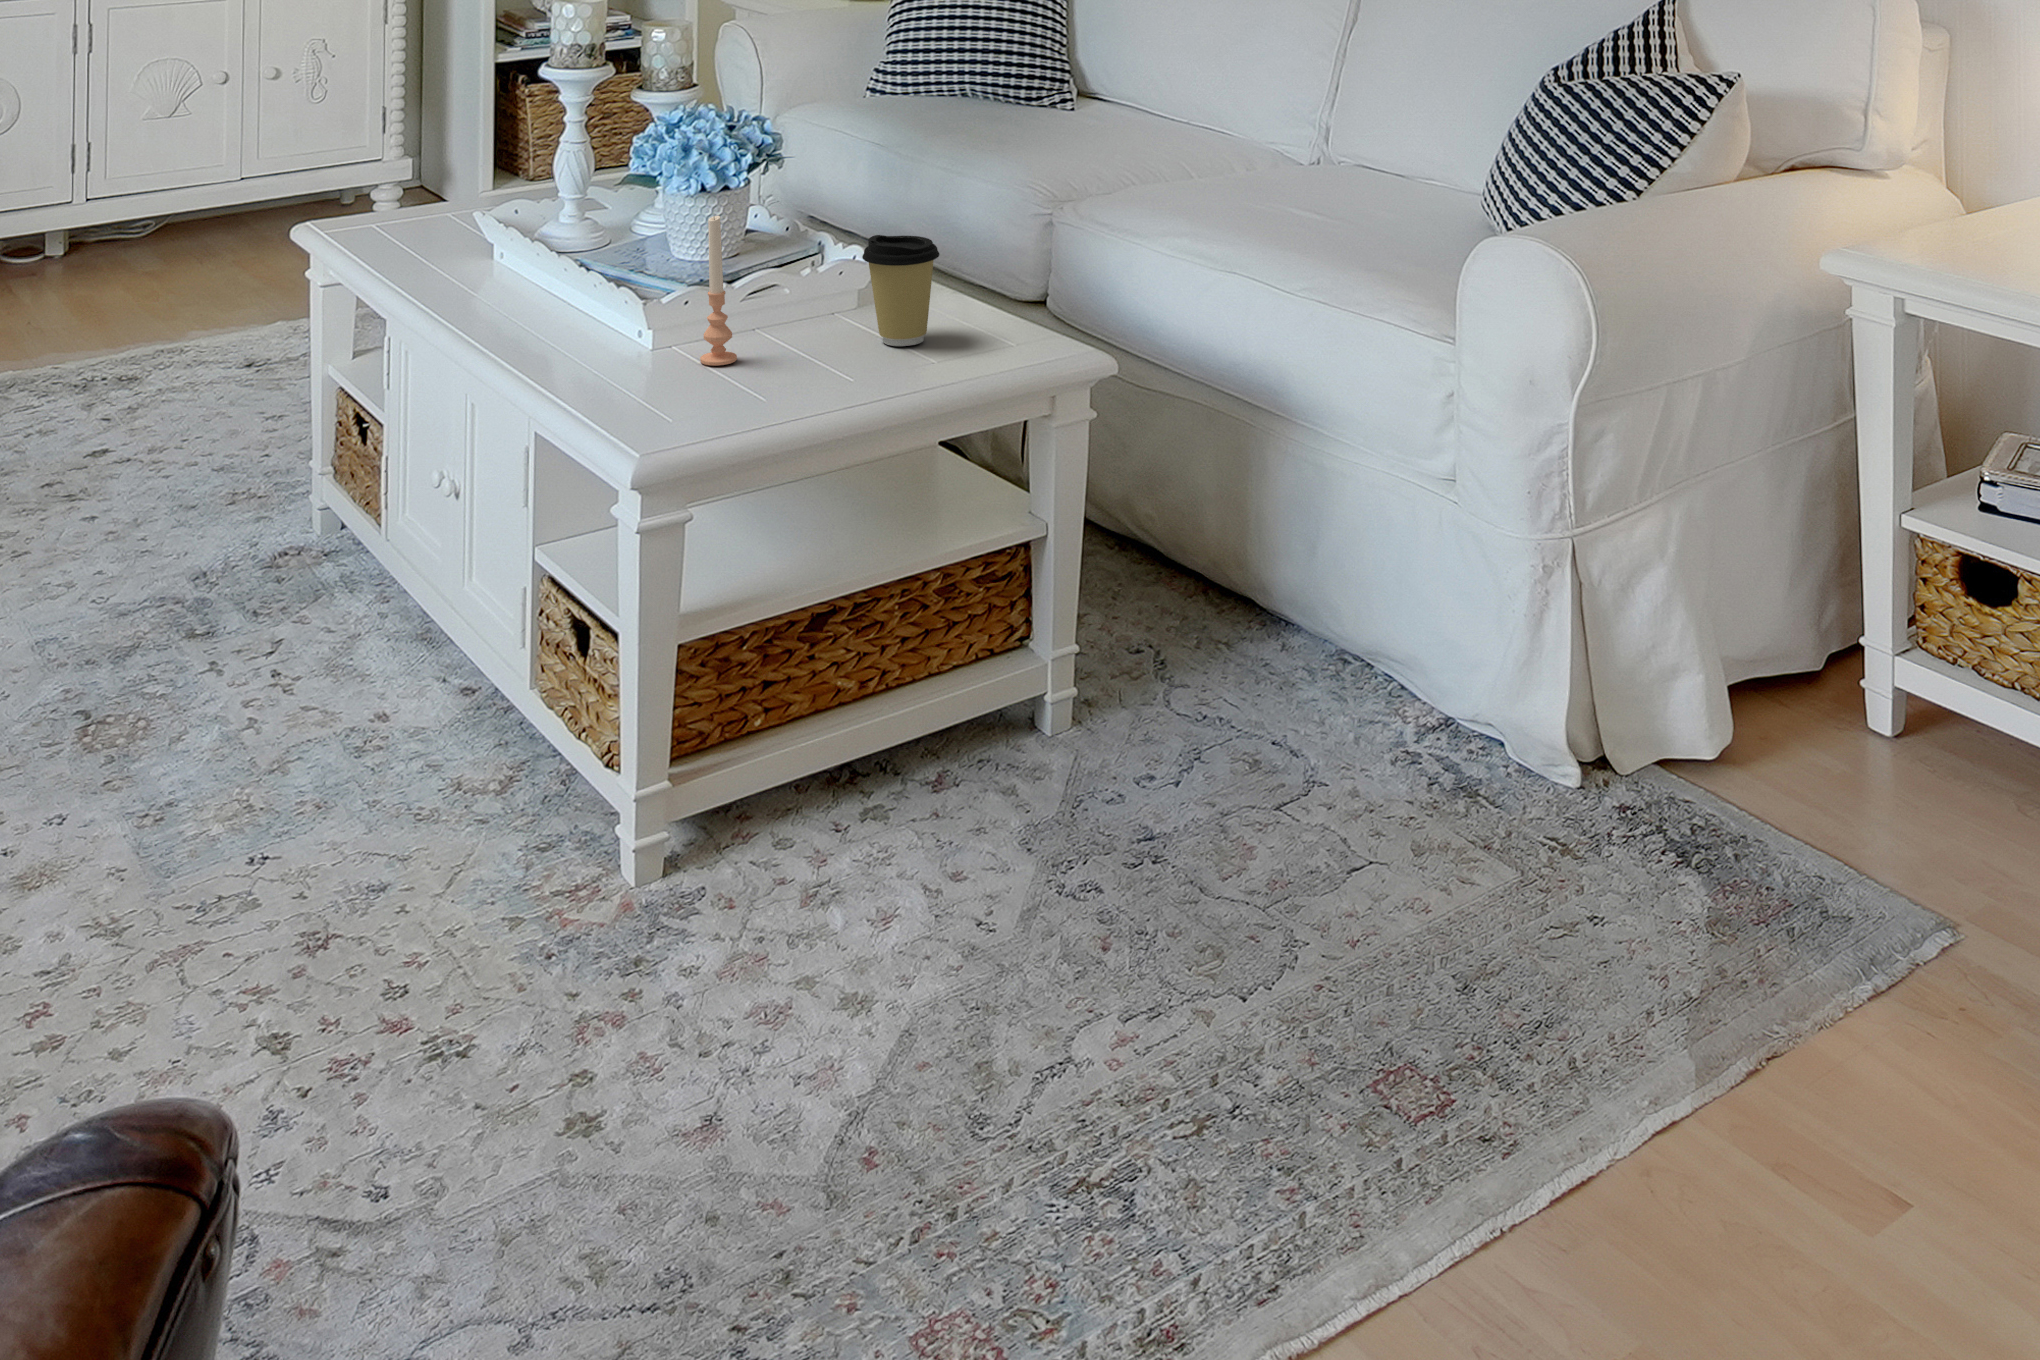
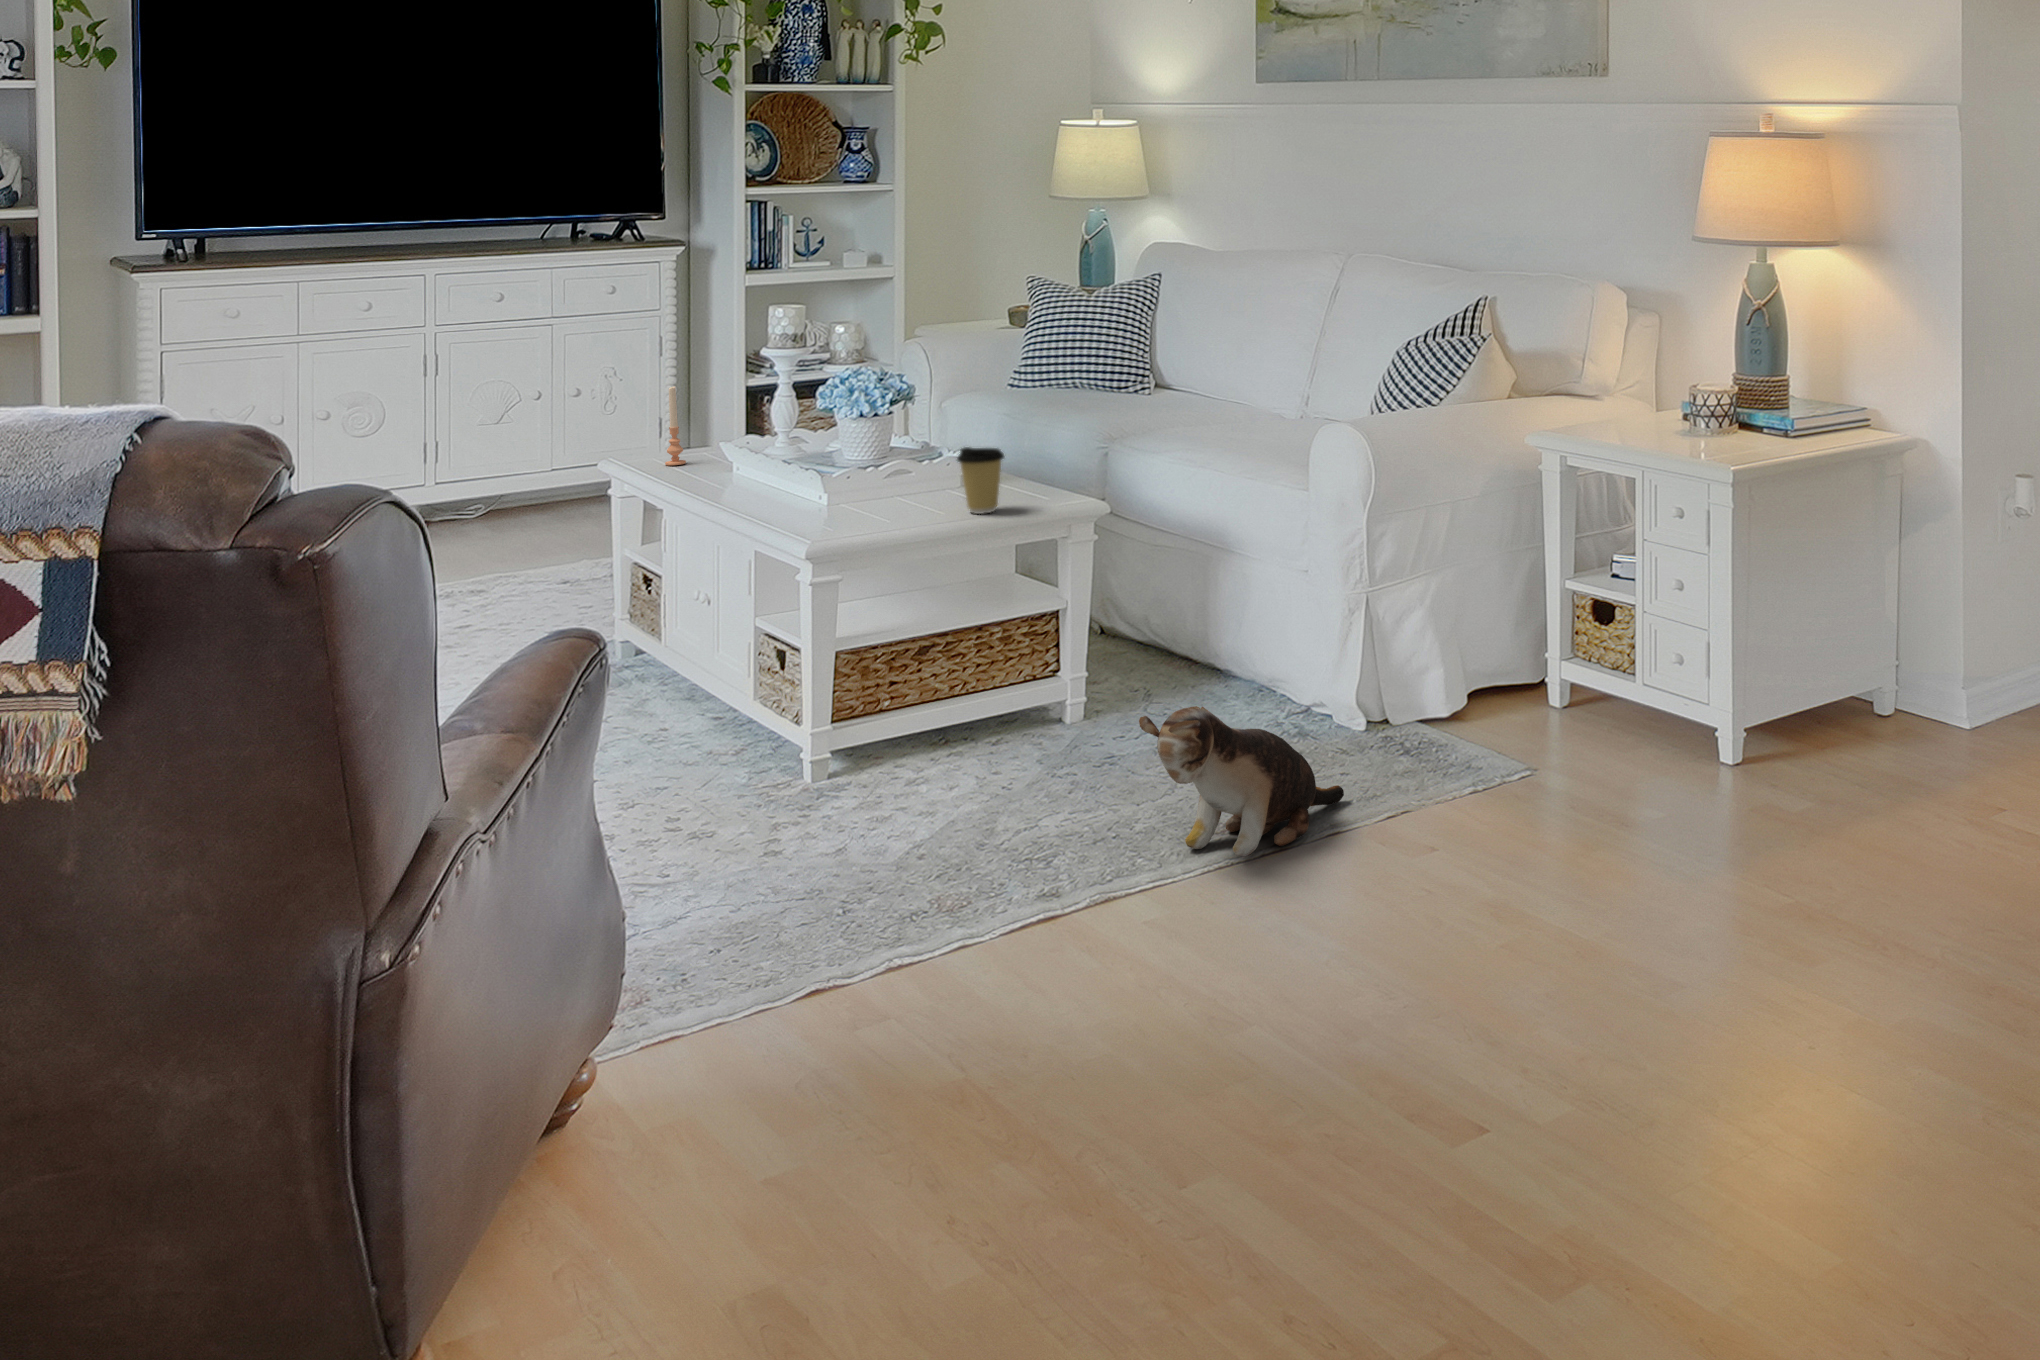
candle: present [700,216,737,366] -> present [665,387,686,465]
plush toy: none [1248,764,1552,1042] -> present [1139,706,1344,856]

